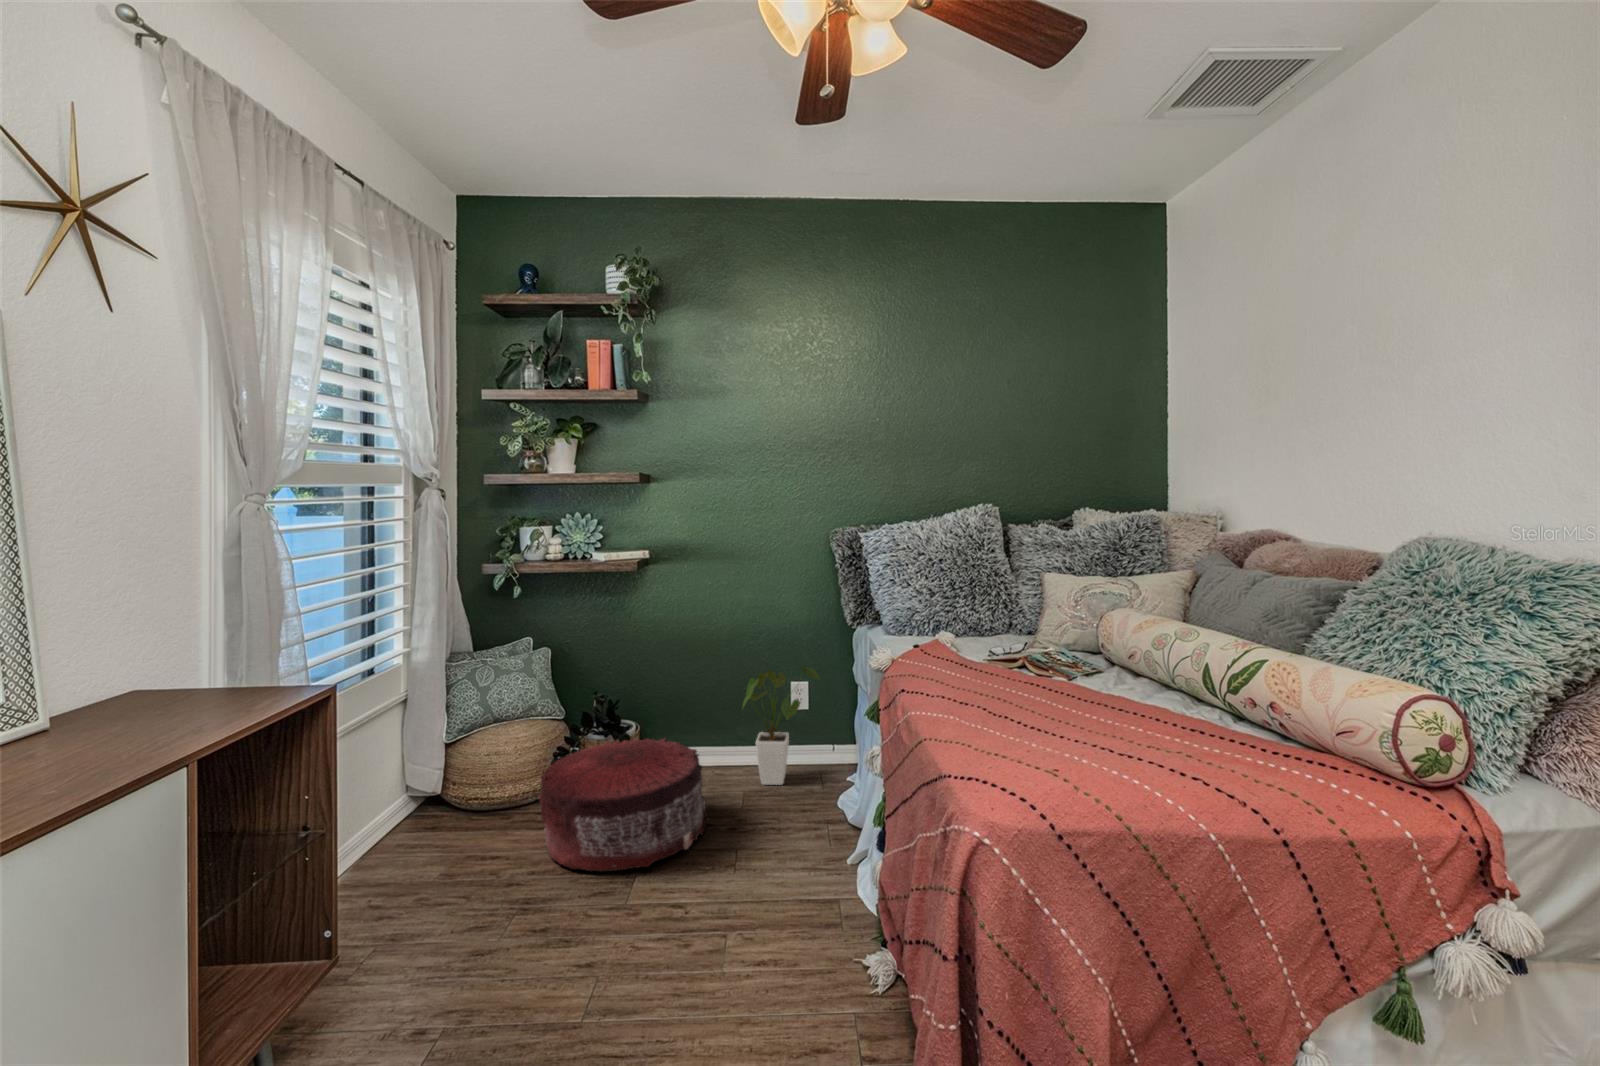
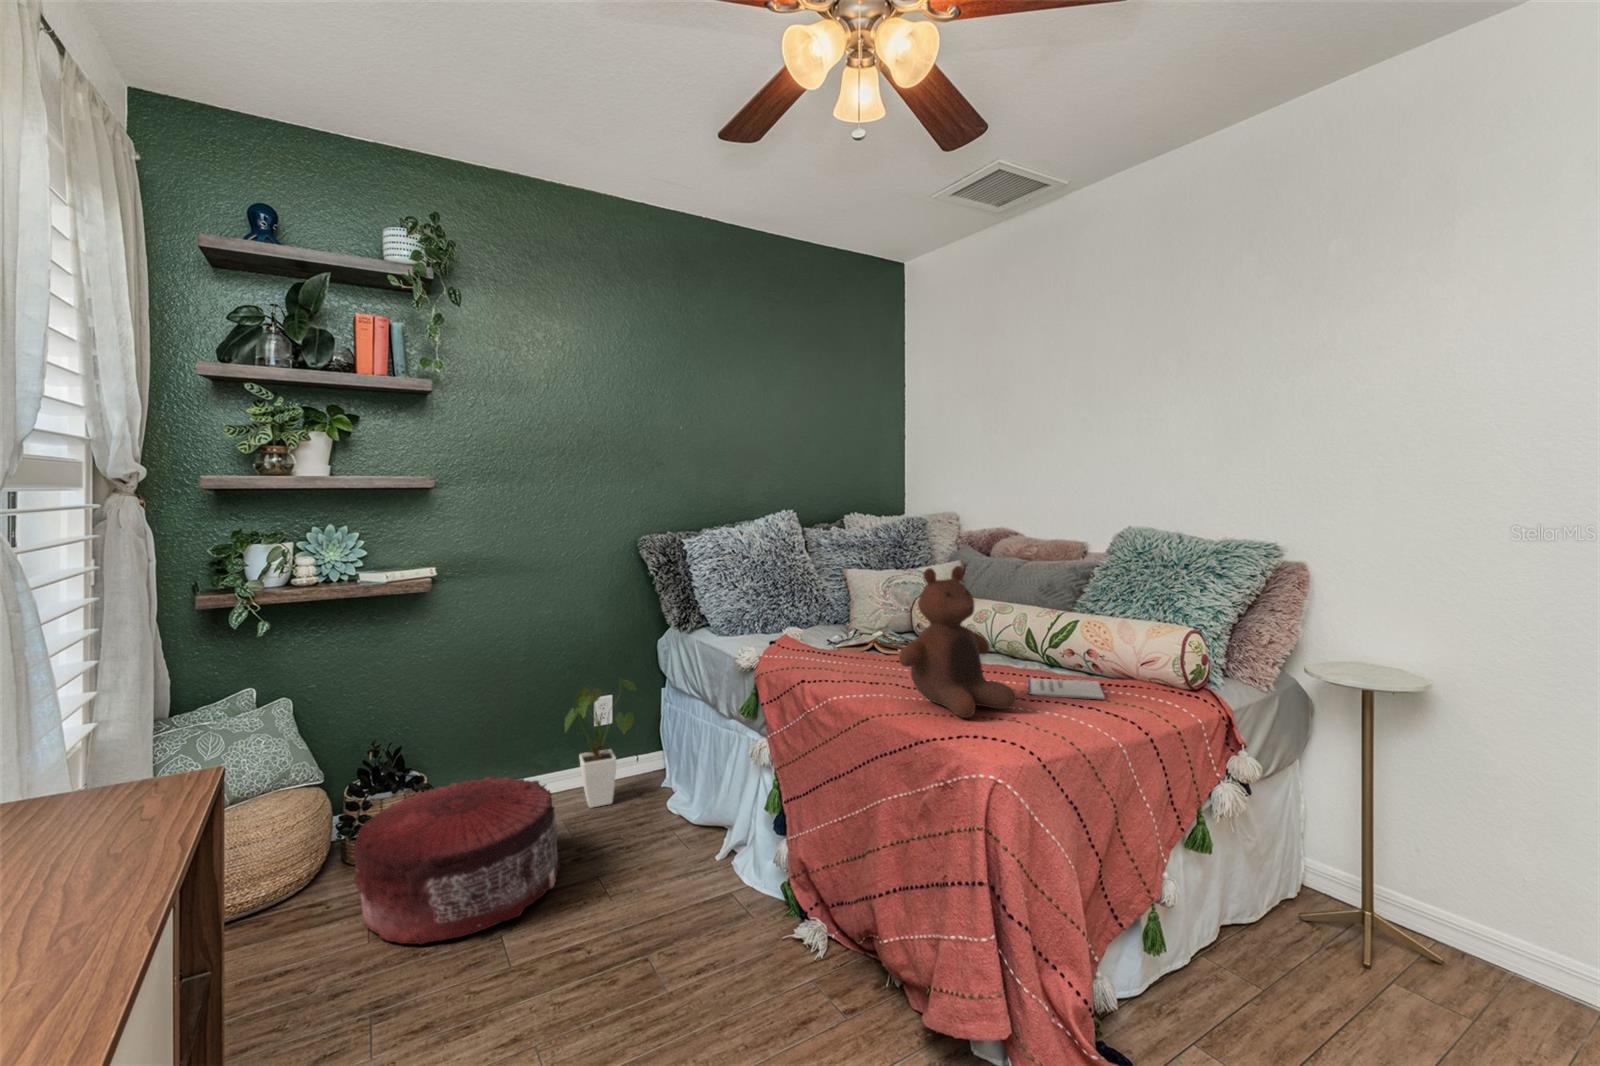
stuffed bear: none [950,578,1088,762] -> present [899,566,1017,718]
notebook: none [1139,727,1265,772] -> present [1027,678,1105,699]

